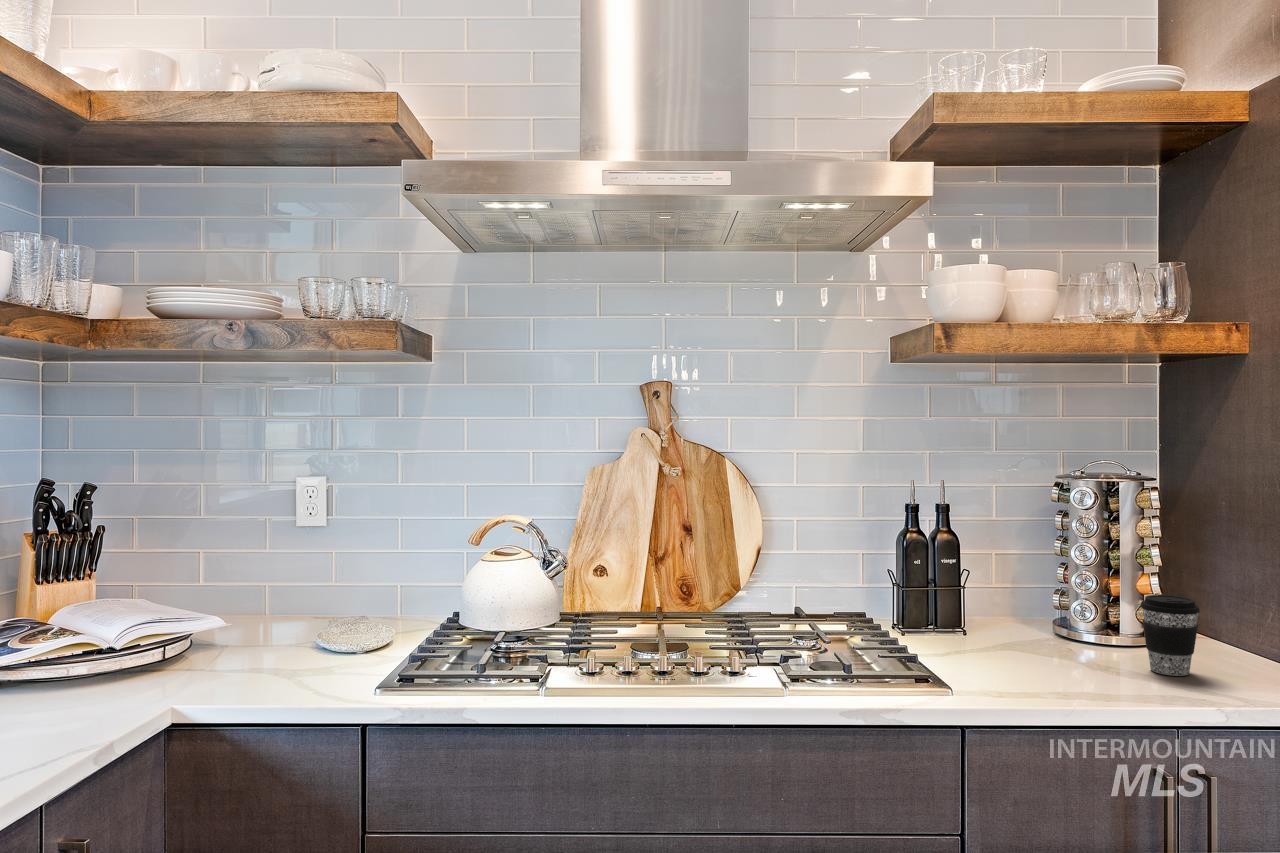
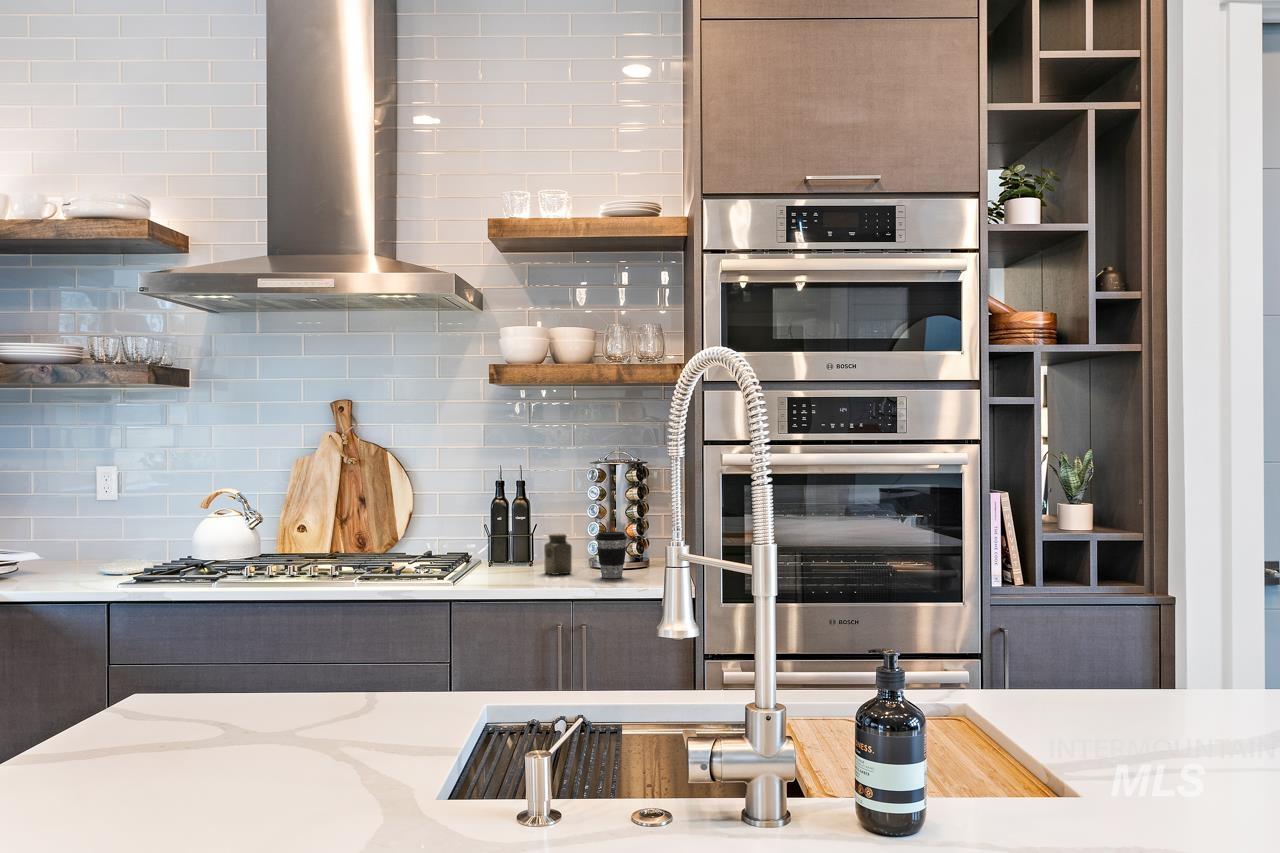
salt shaker: none [1033,594,1081,664] -> present [544,533,572,575]

